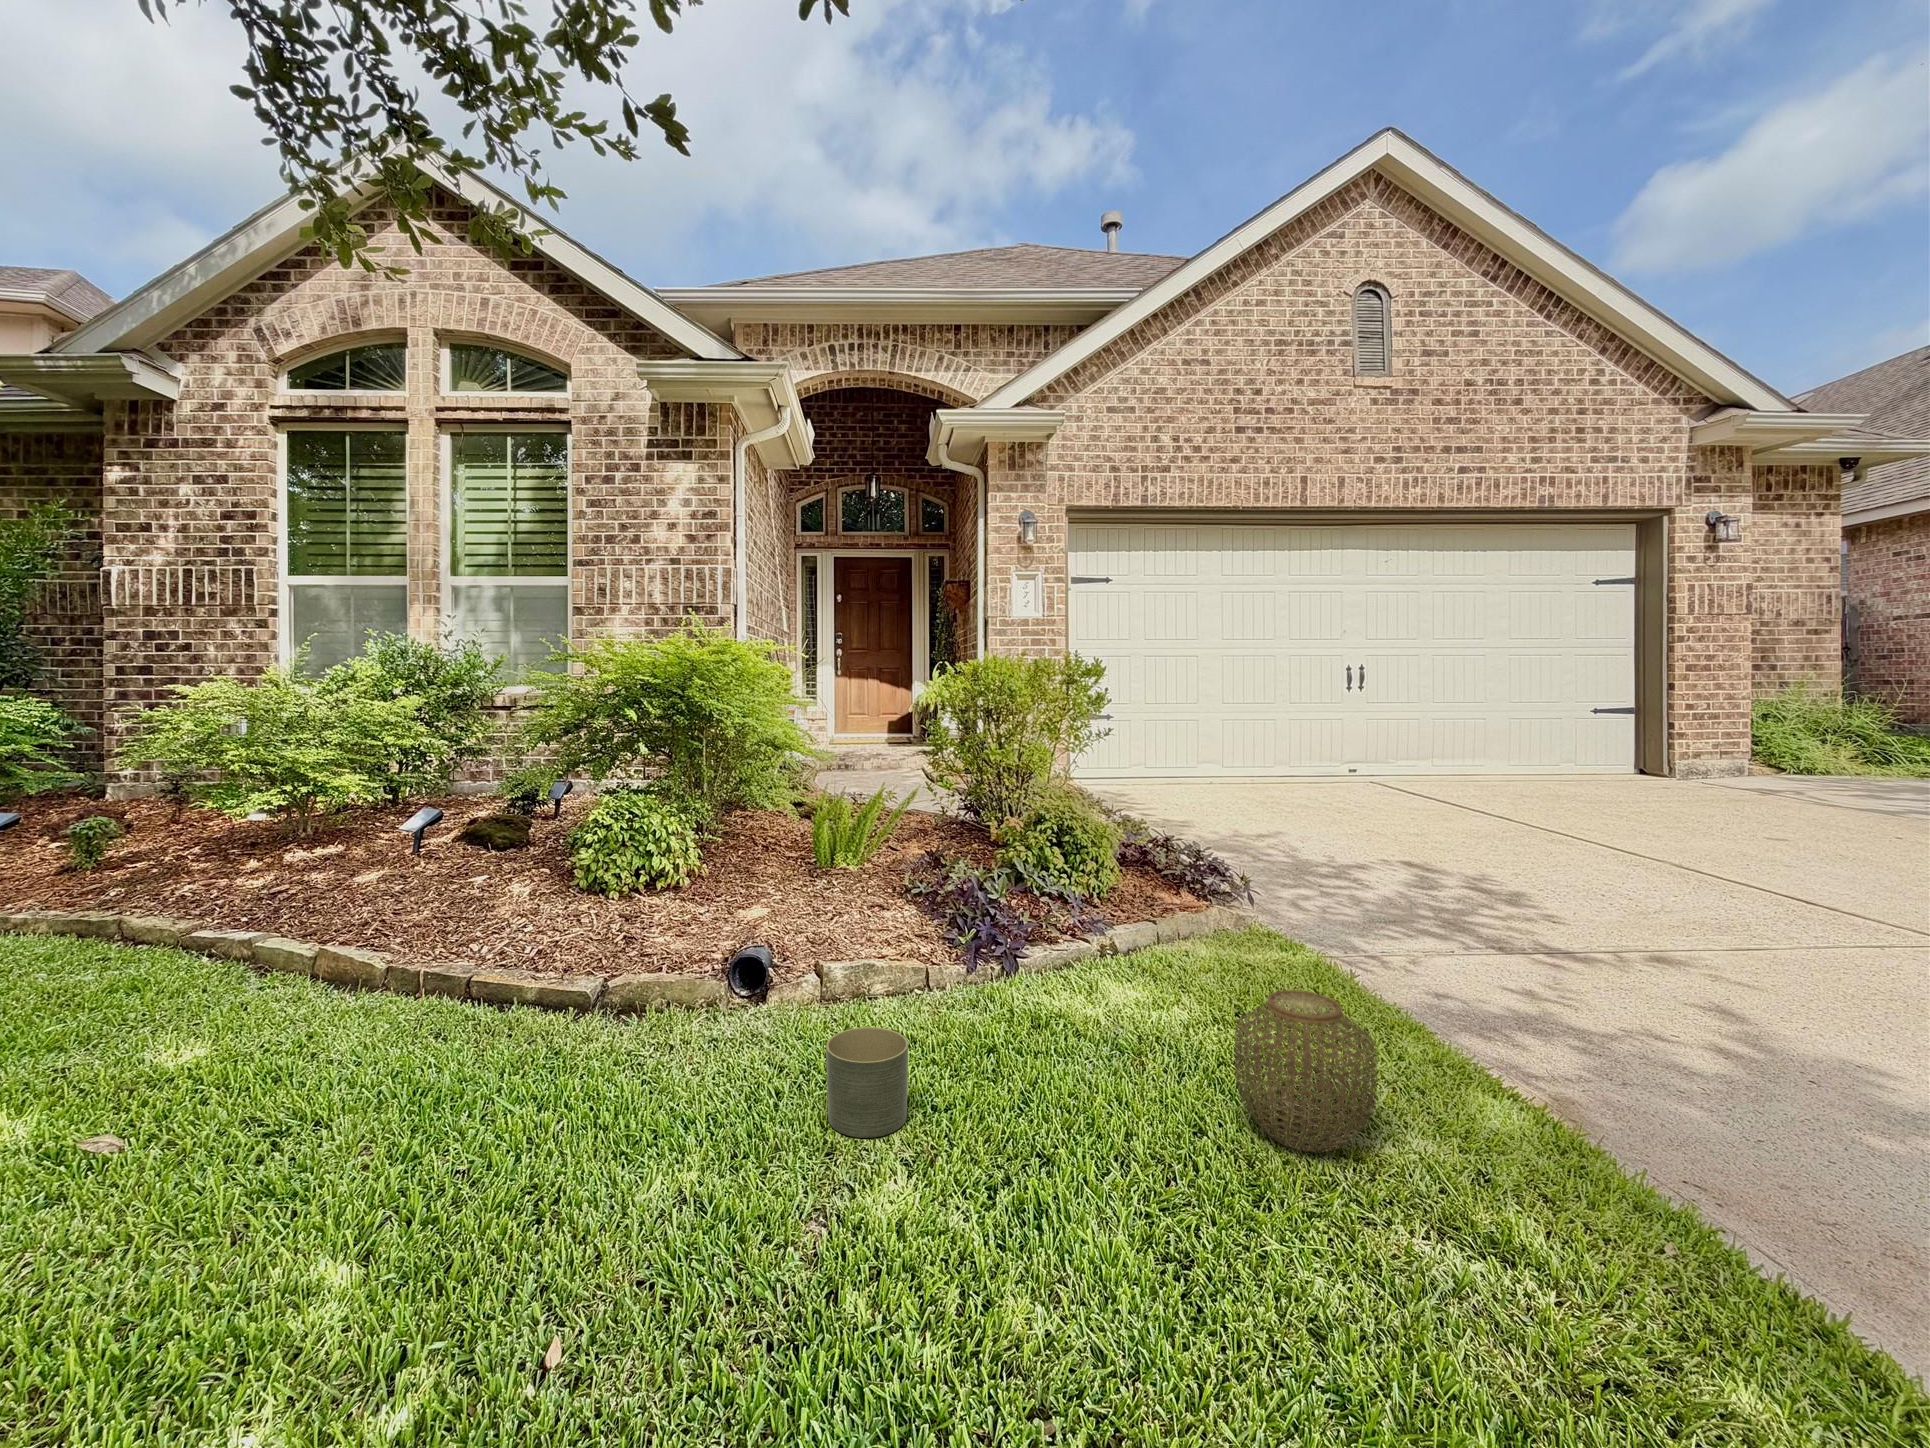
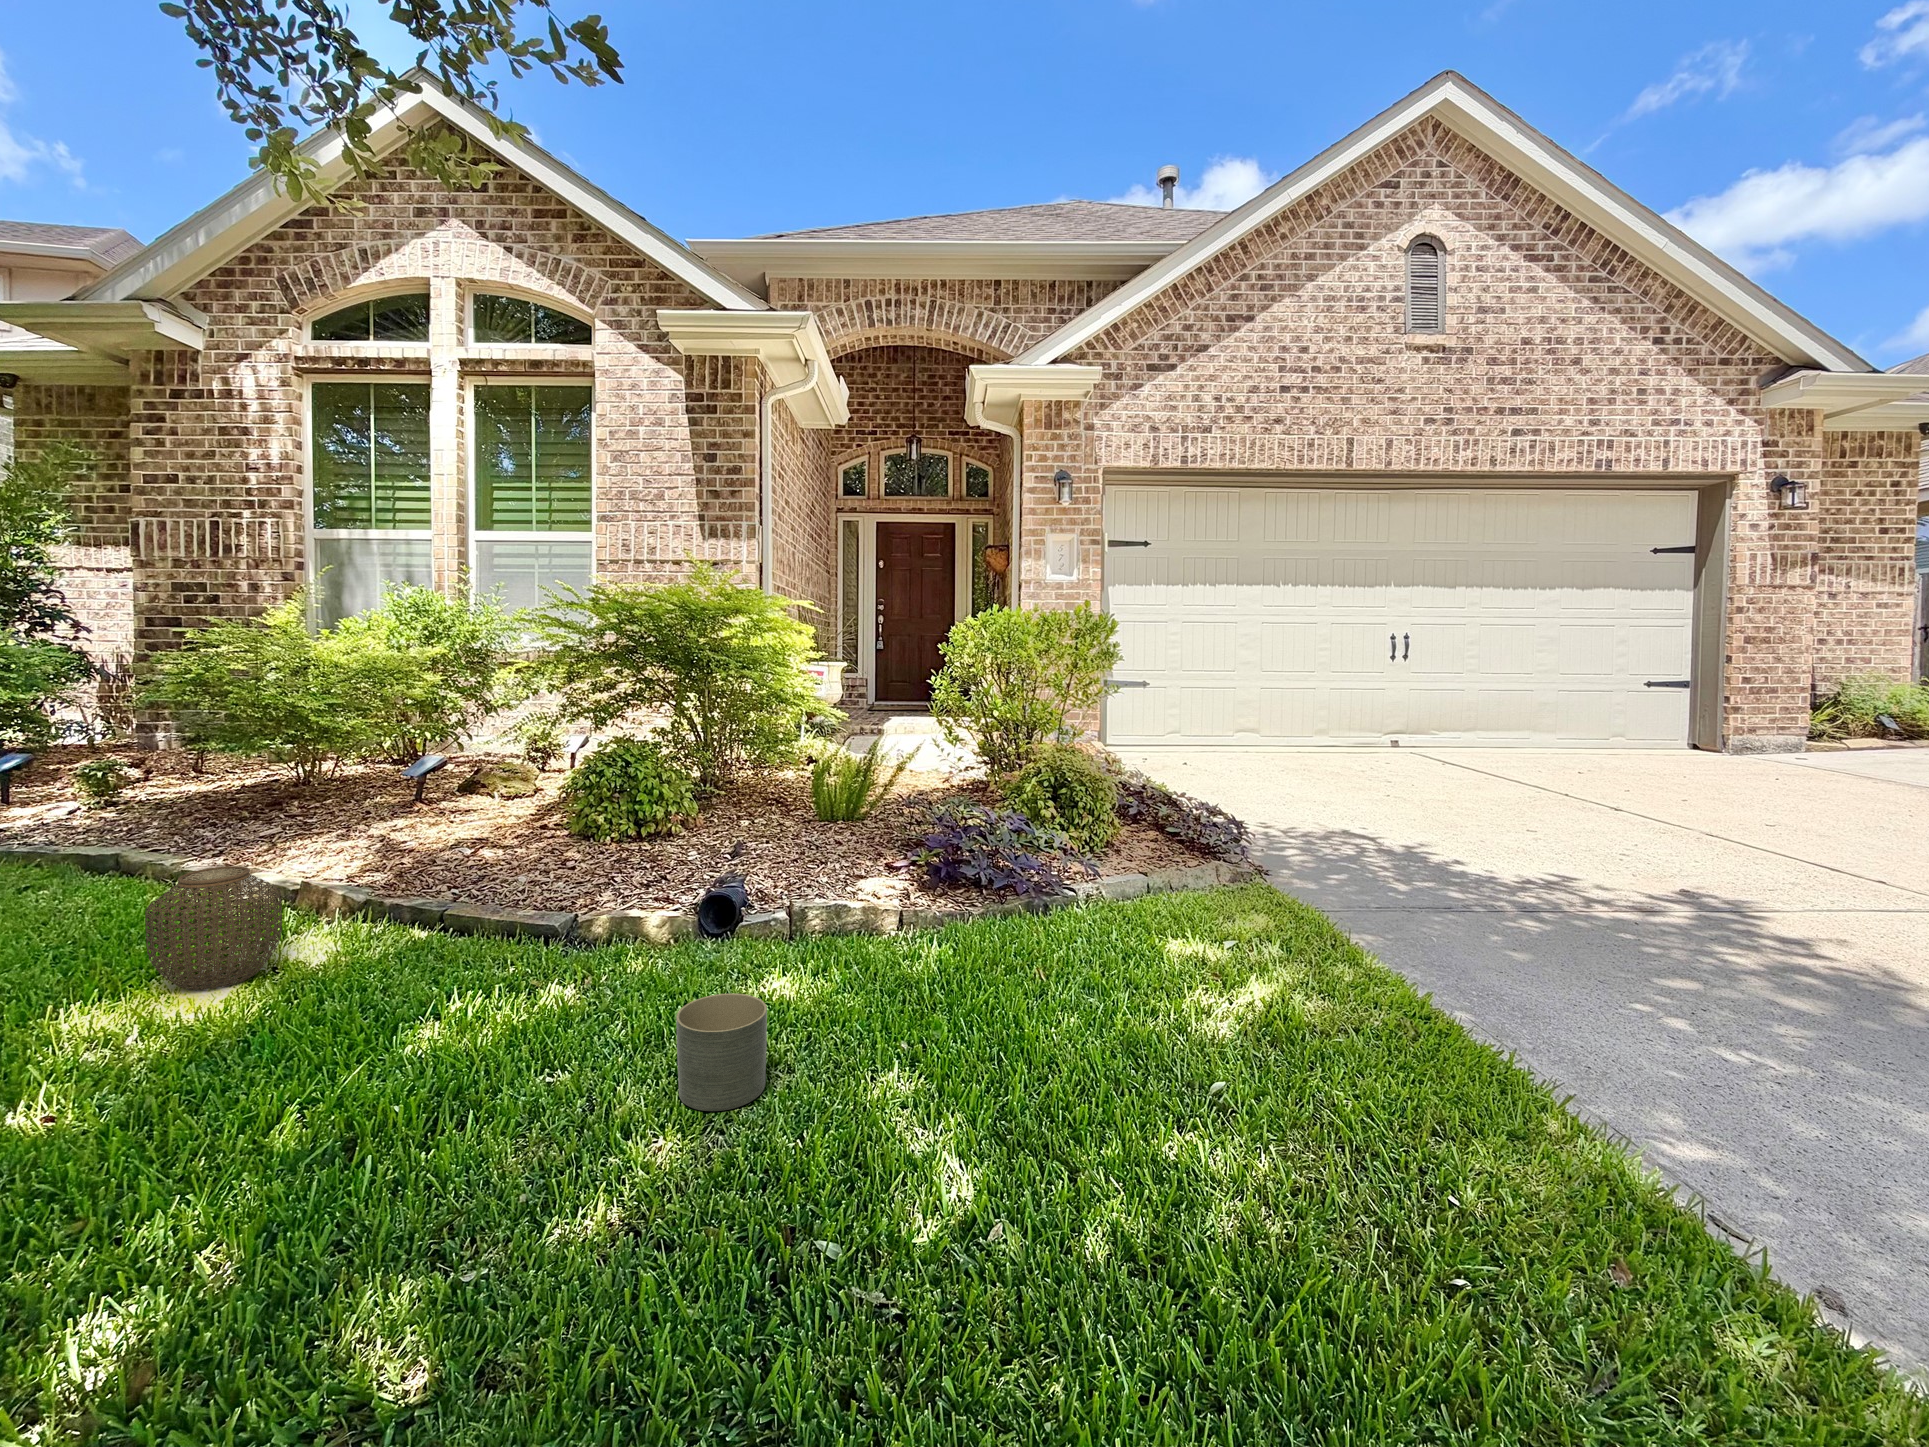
woven basket: present [1235,990,1377,1152] -> present [145,866,282,990]

